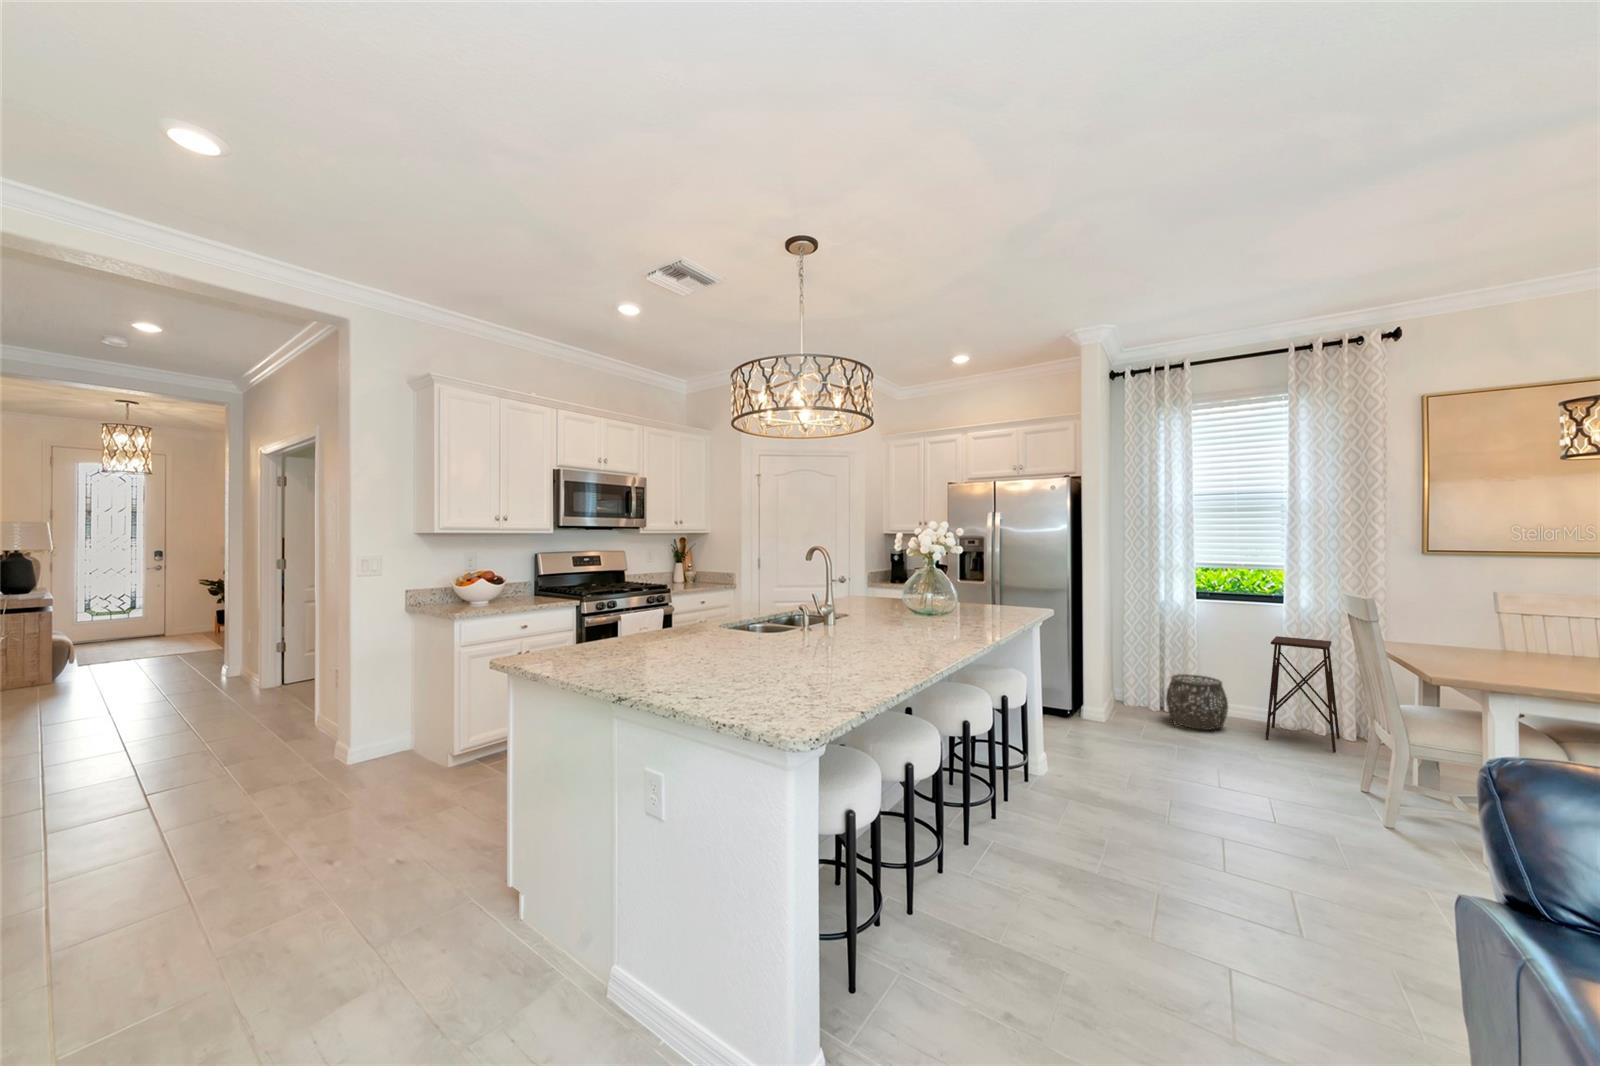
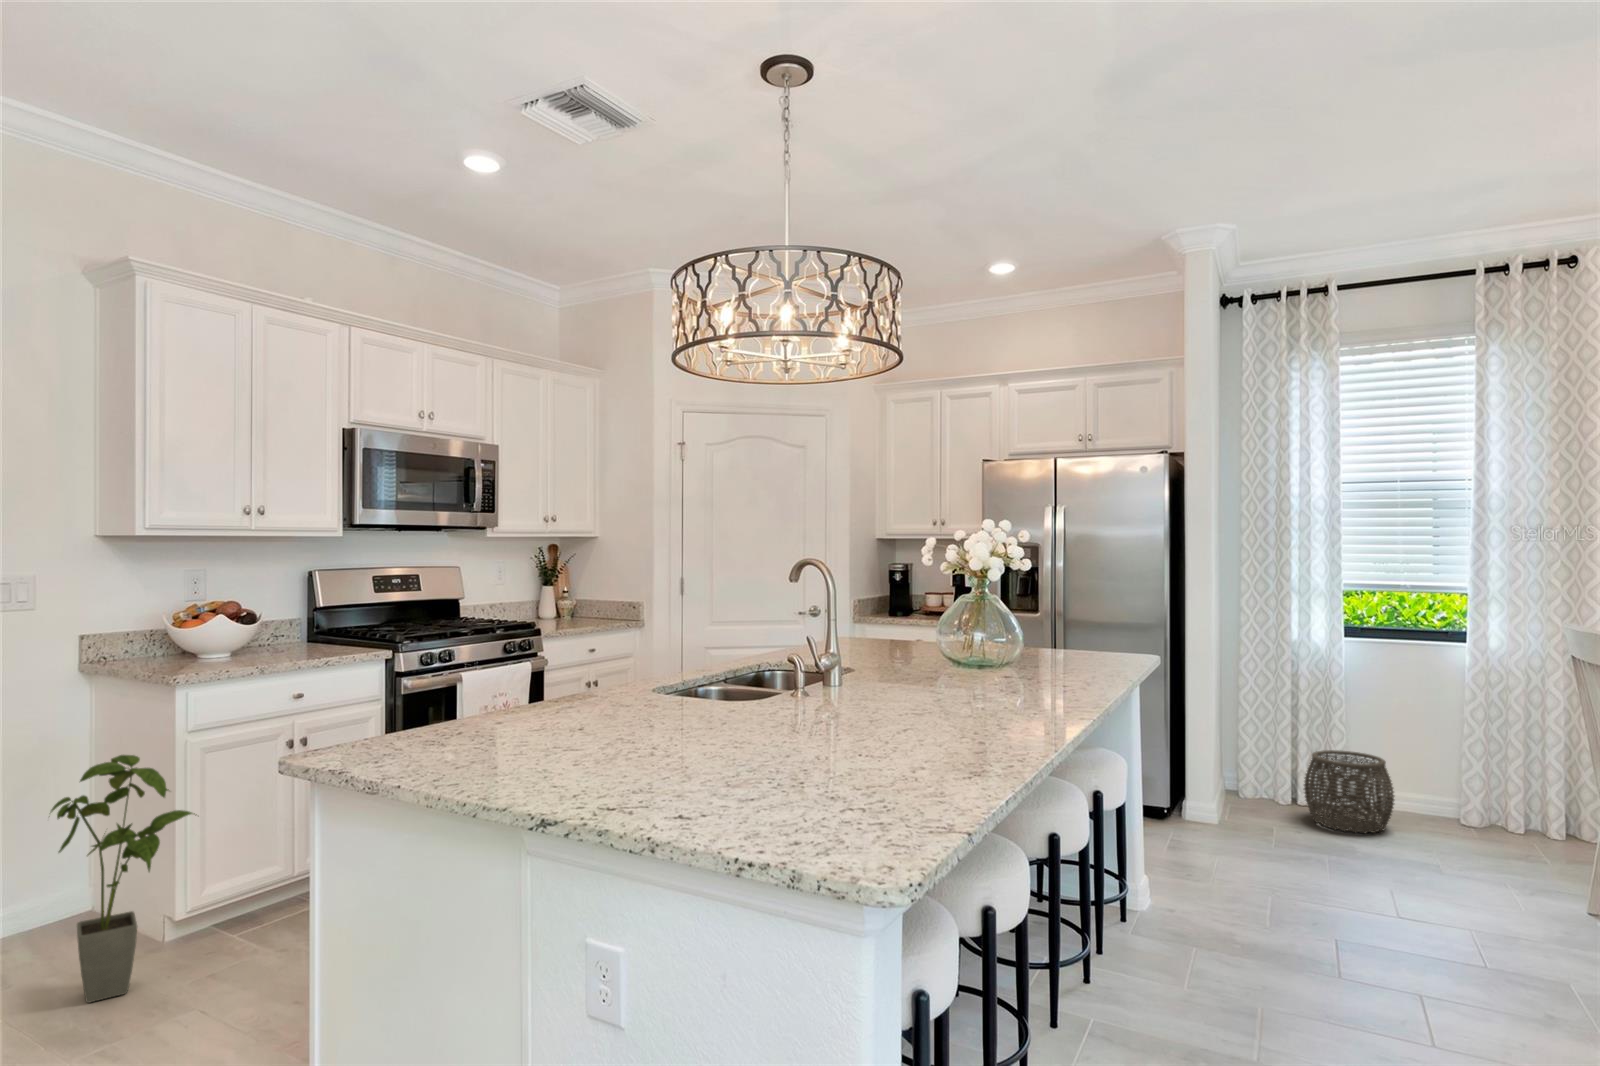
side table: present [1265,636,1340,752] -> none [1449,691,1549,860]
house plant: none [380,659,465,801] -> present [51,755,197,1003]

